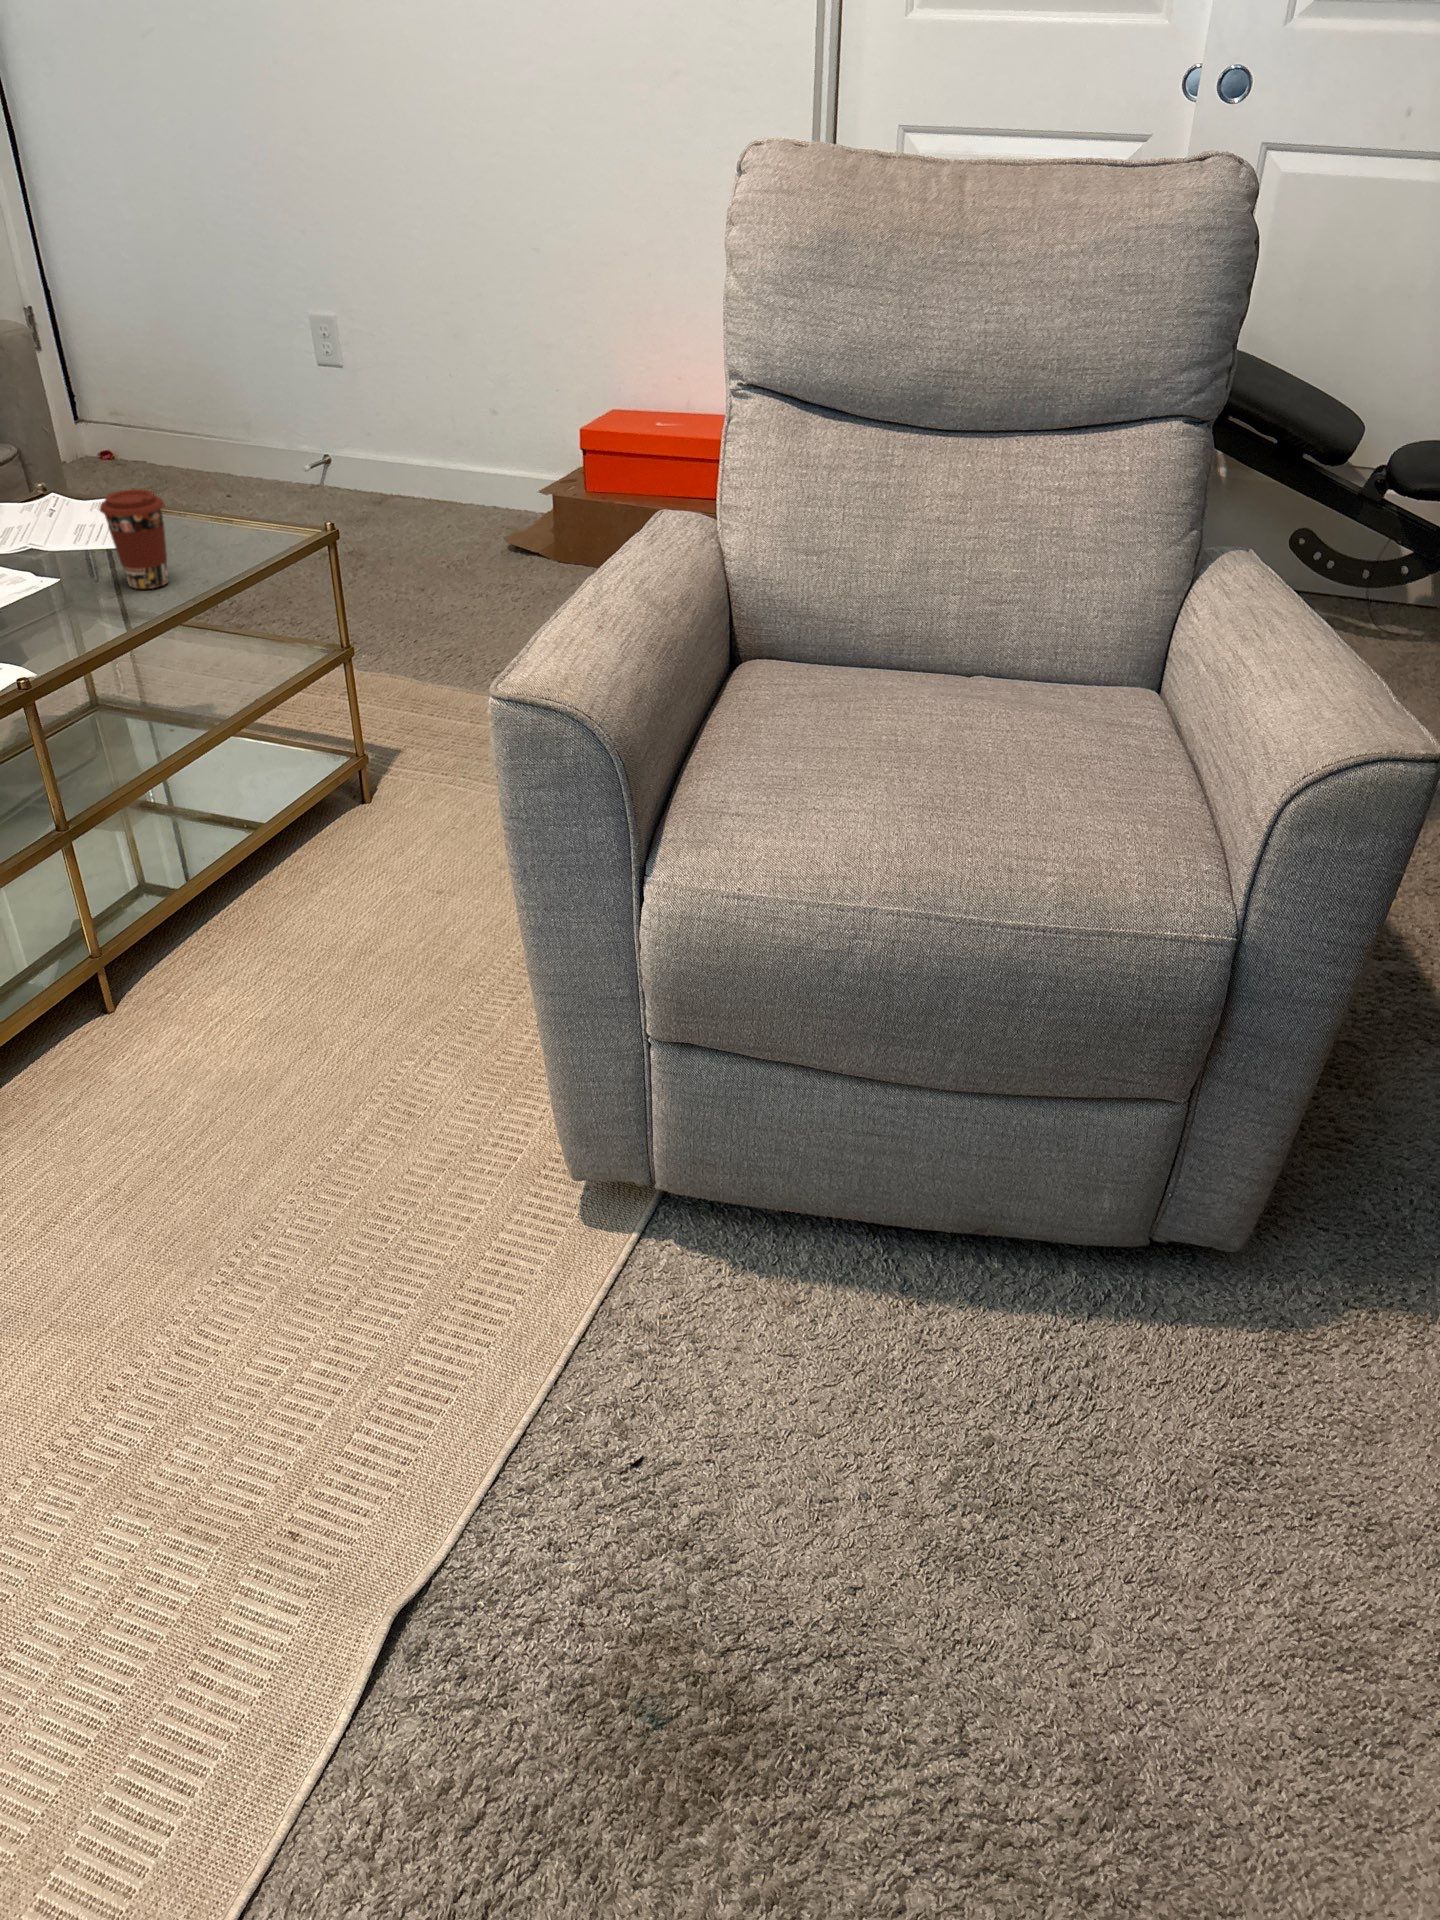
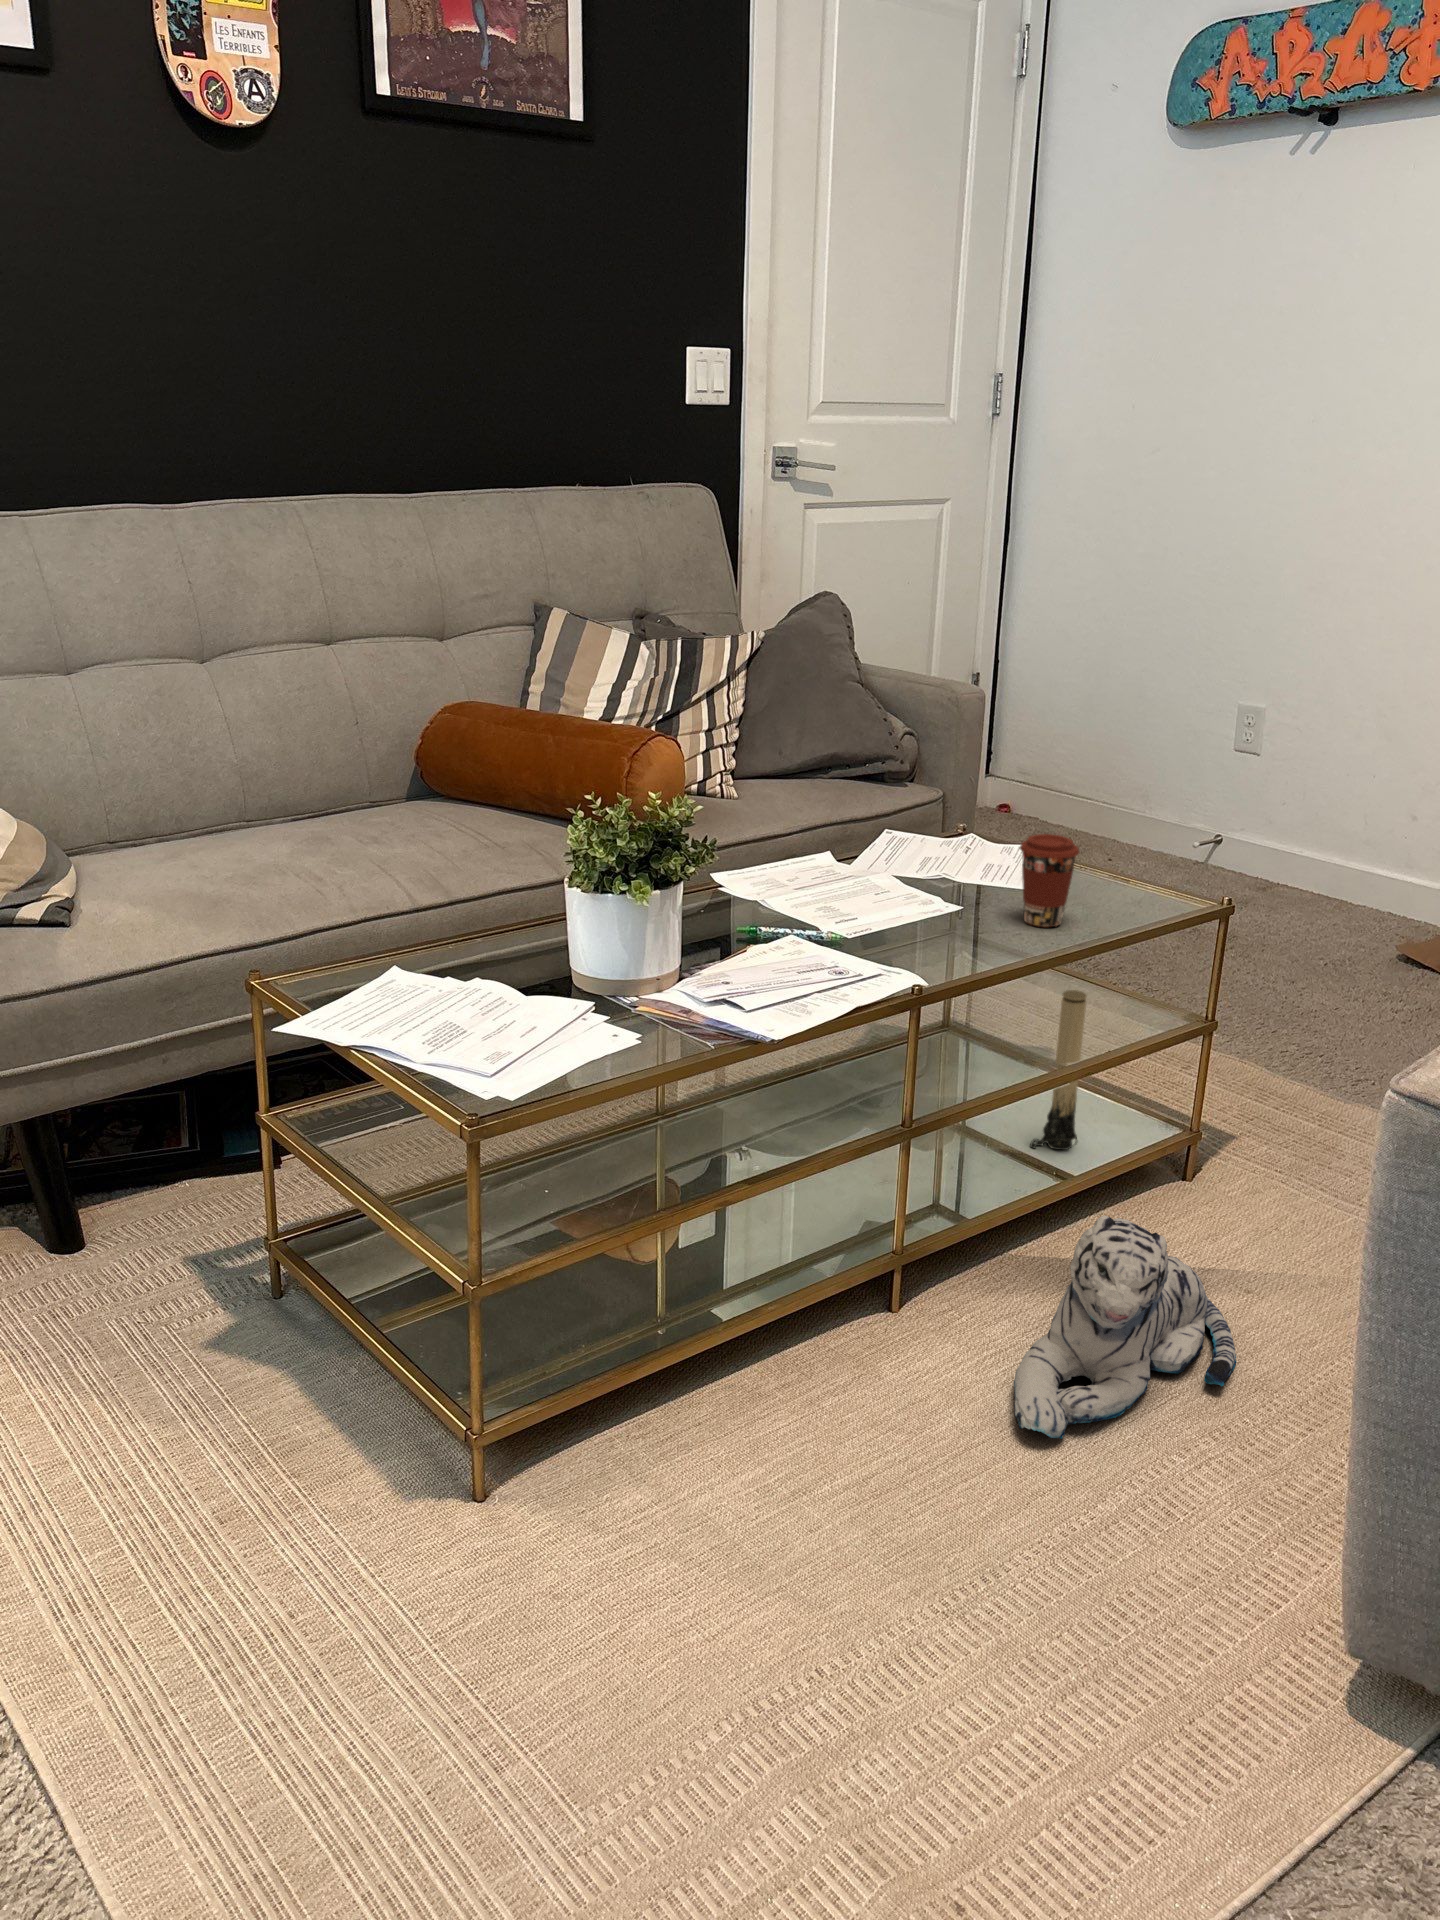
candle: none [195,644,253,807] -> present [1030,990,1087,1150]
plush toy: none [242,860,439,1079] -> present [1014,1215,1236,1439]

